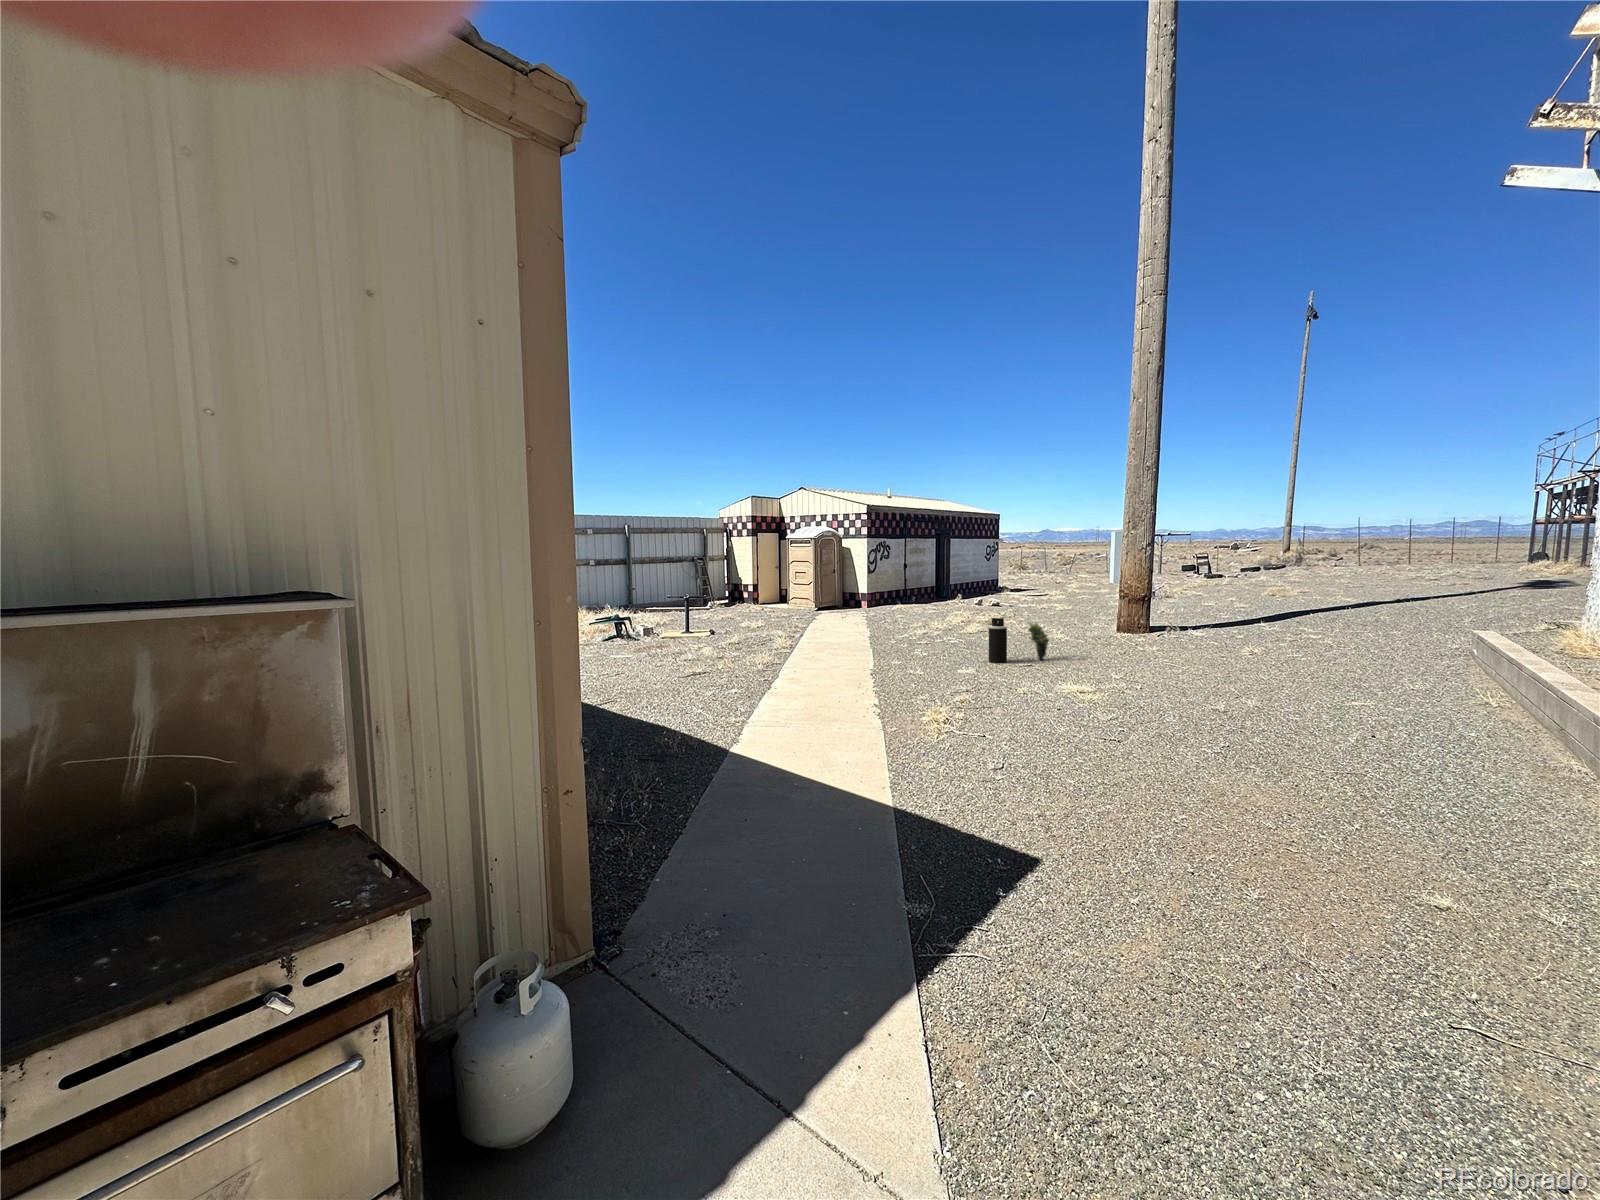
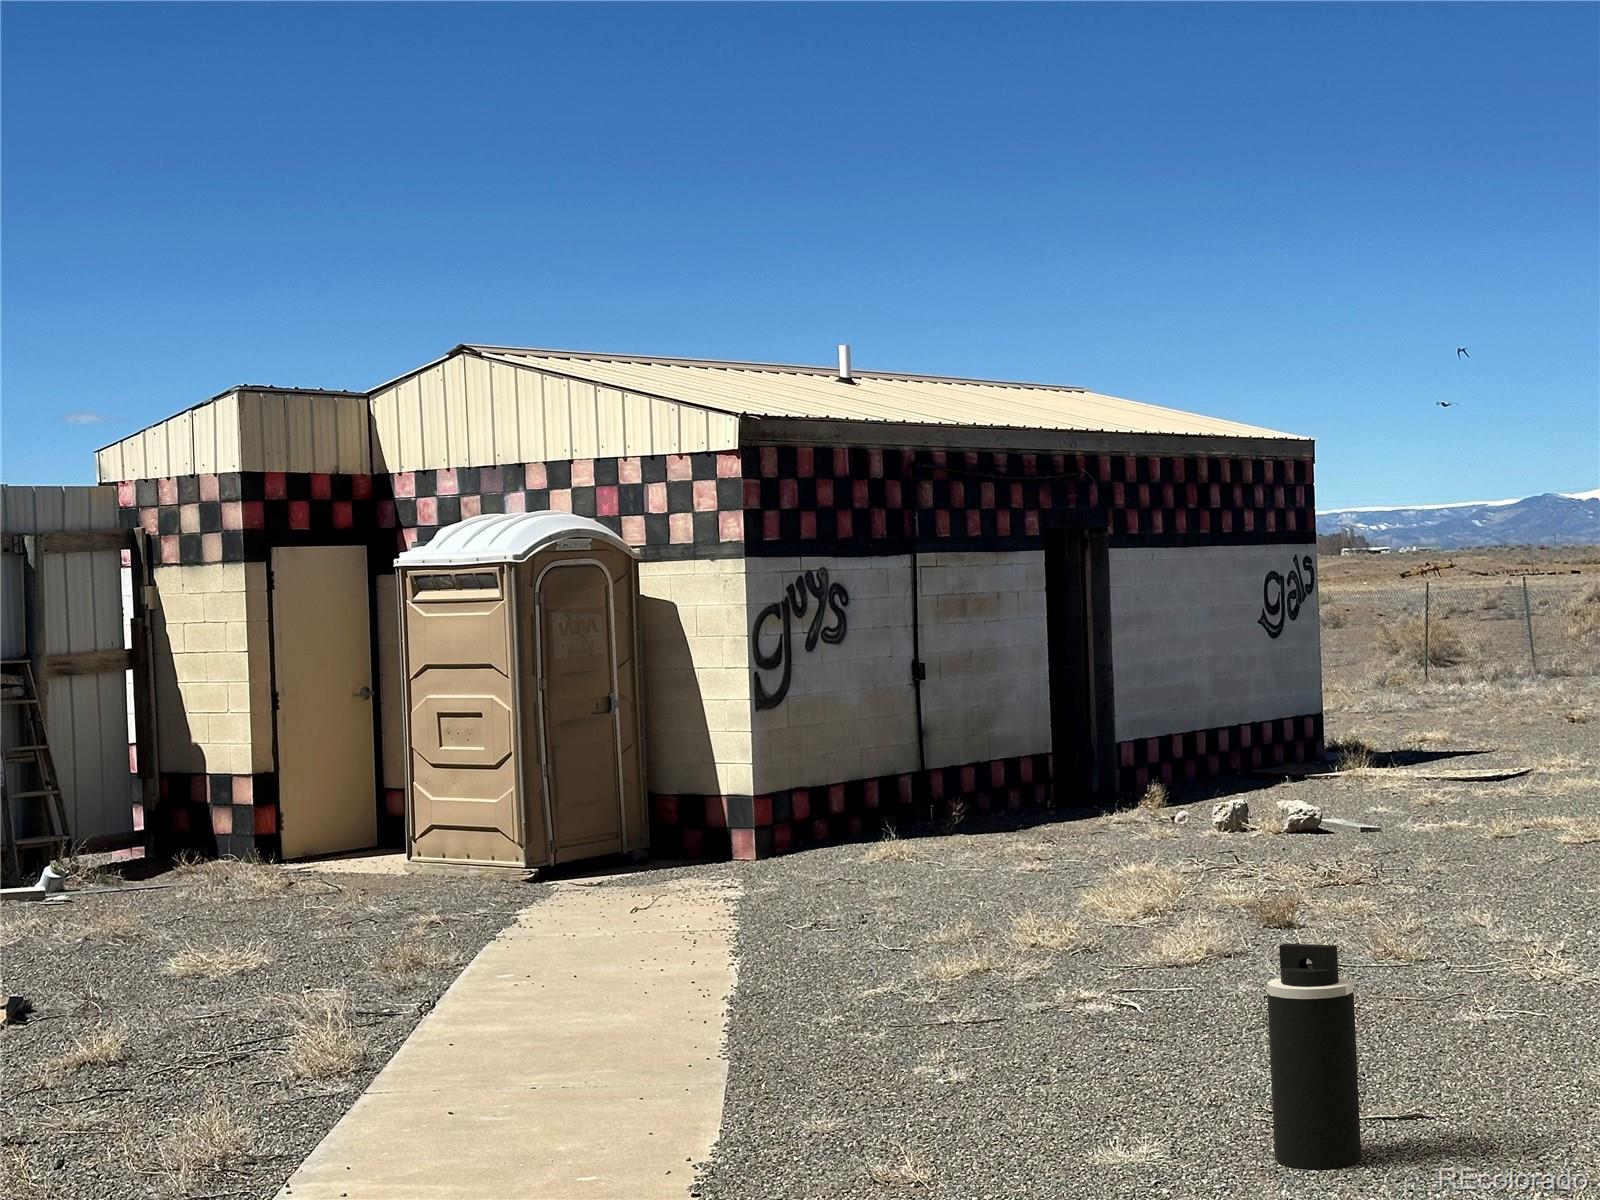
potted plant: present [1028,623,1049,660] -> none [1451,951,1561,1143]

